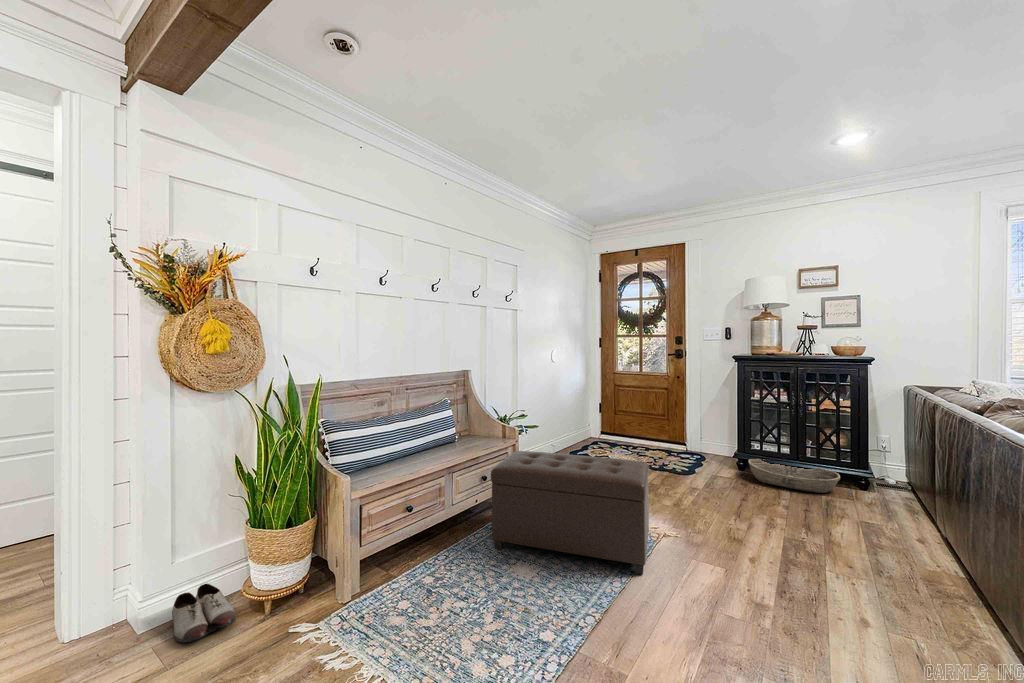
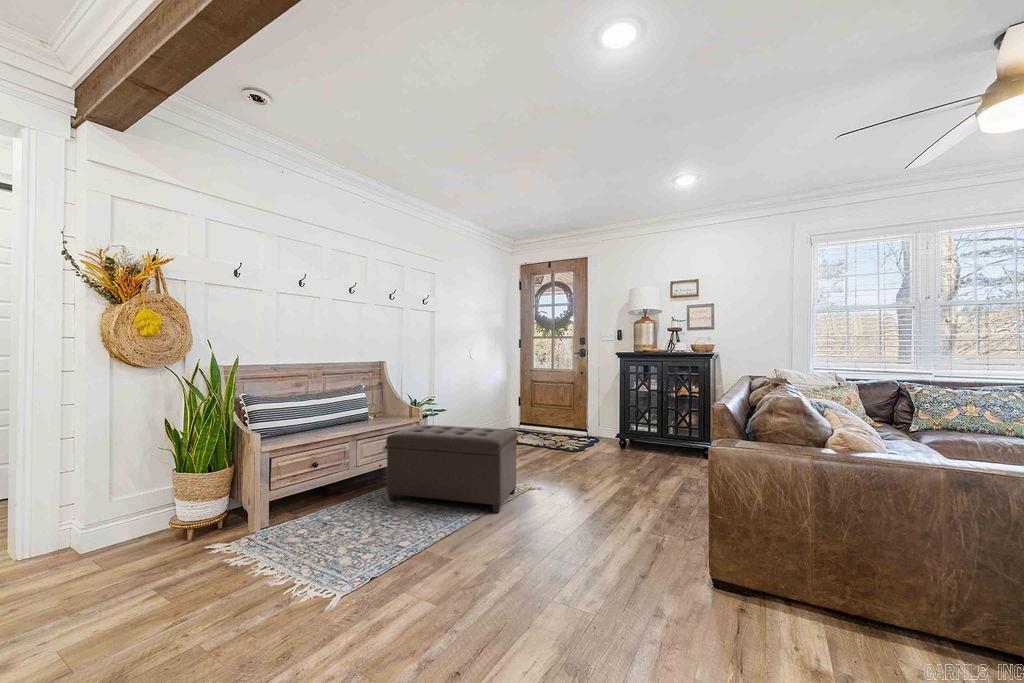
basket: present [748,459,840,493] -> none [624,437,689,461]
shoe: present [172,584,236,643] -> none [106,521,160,559]

